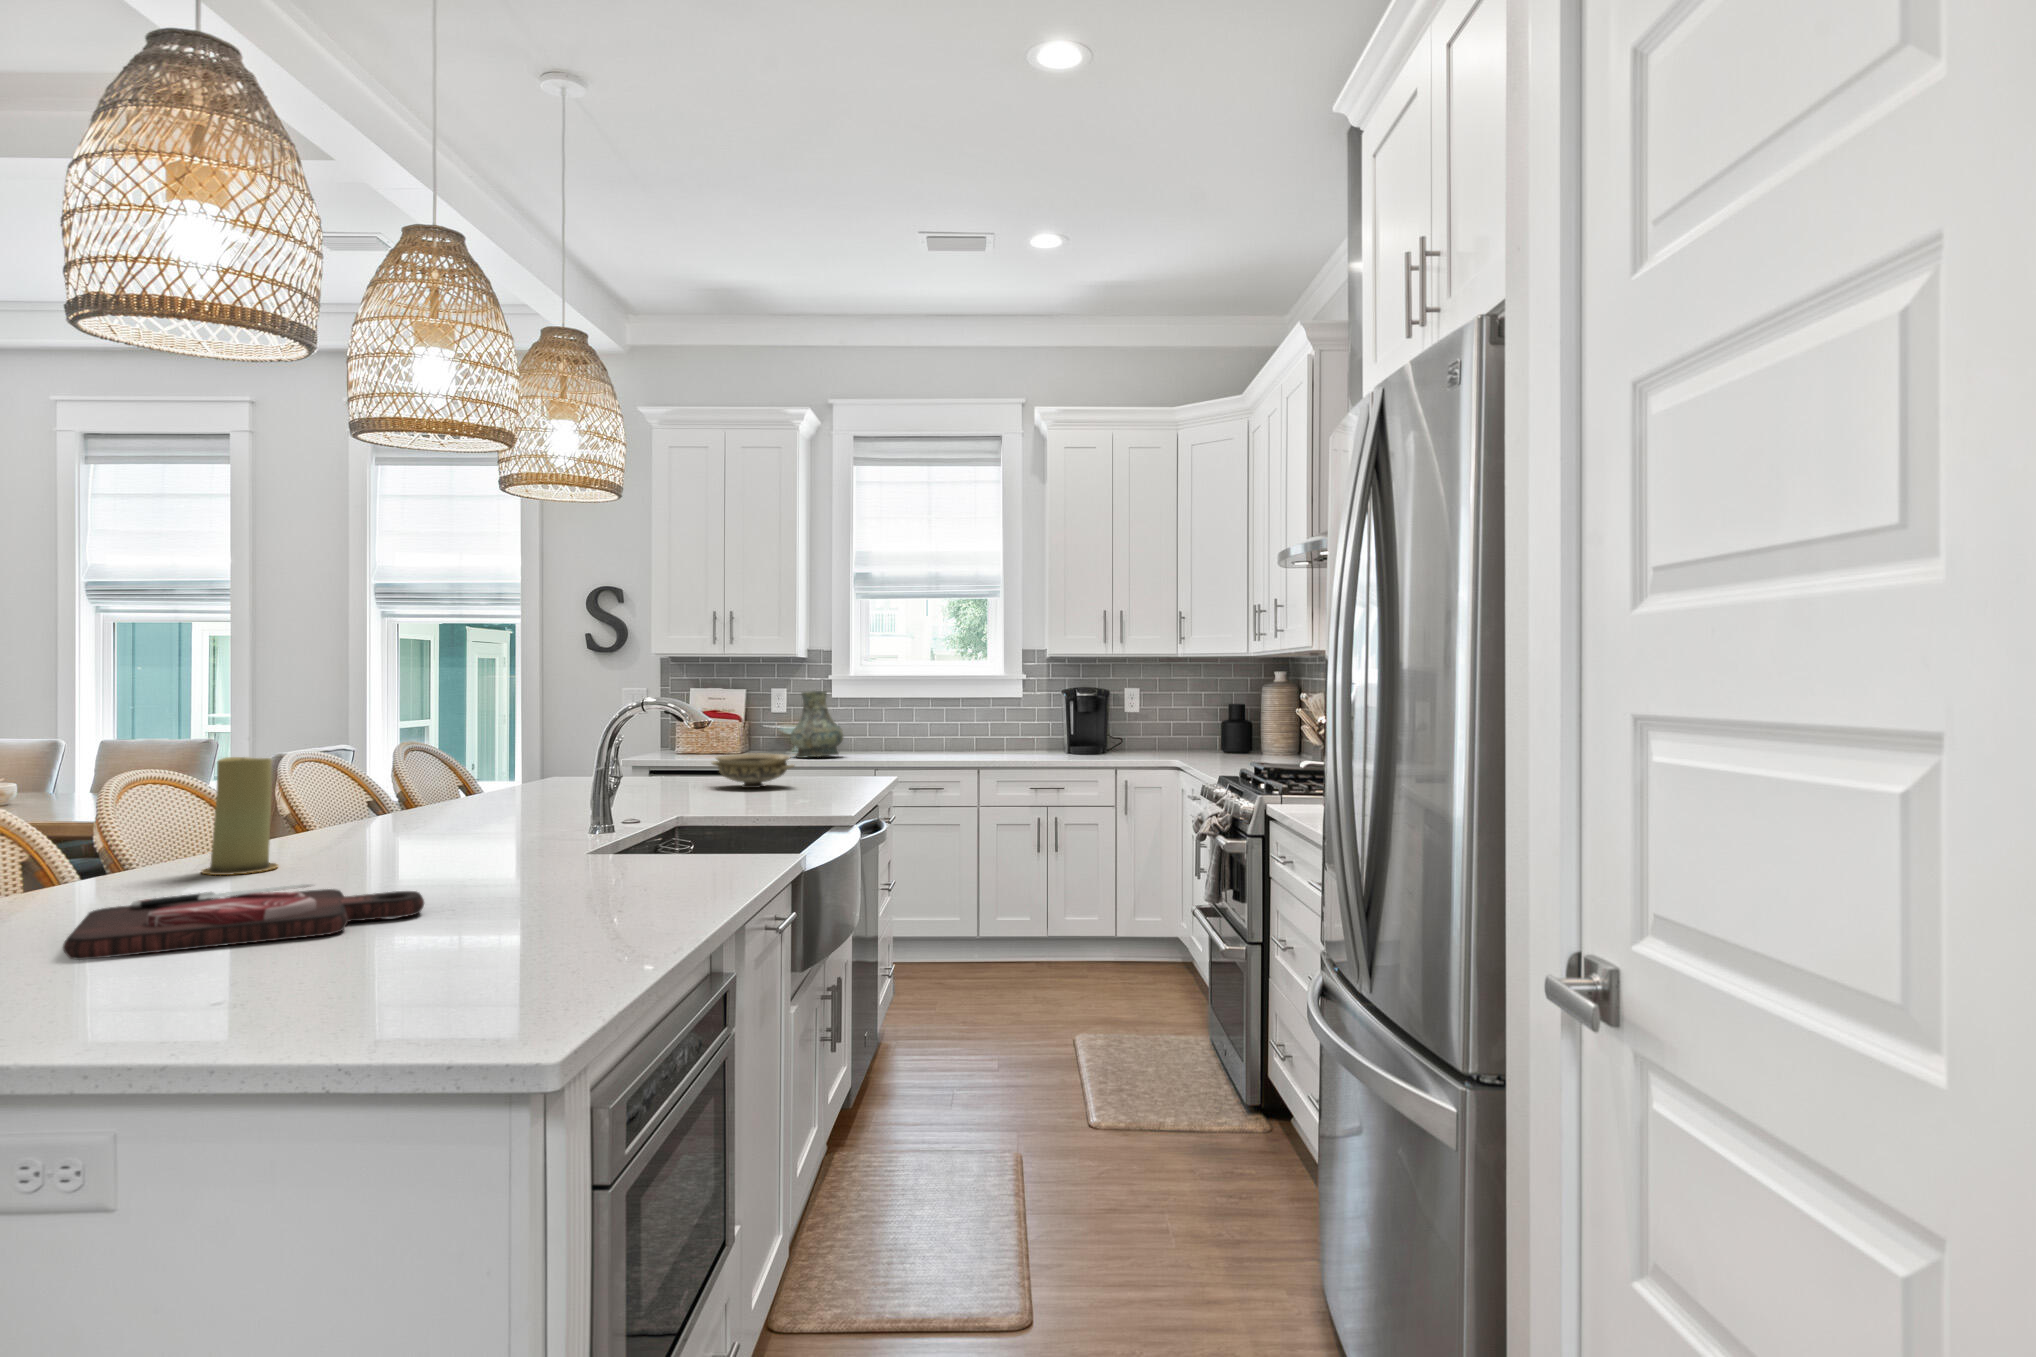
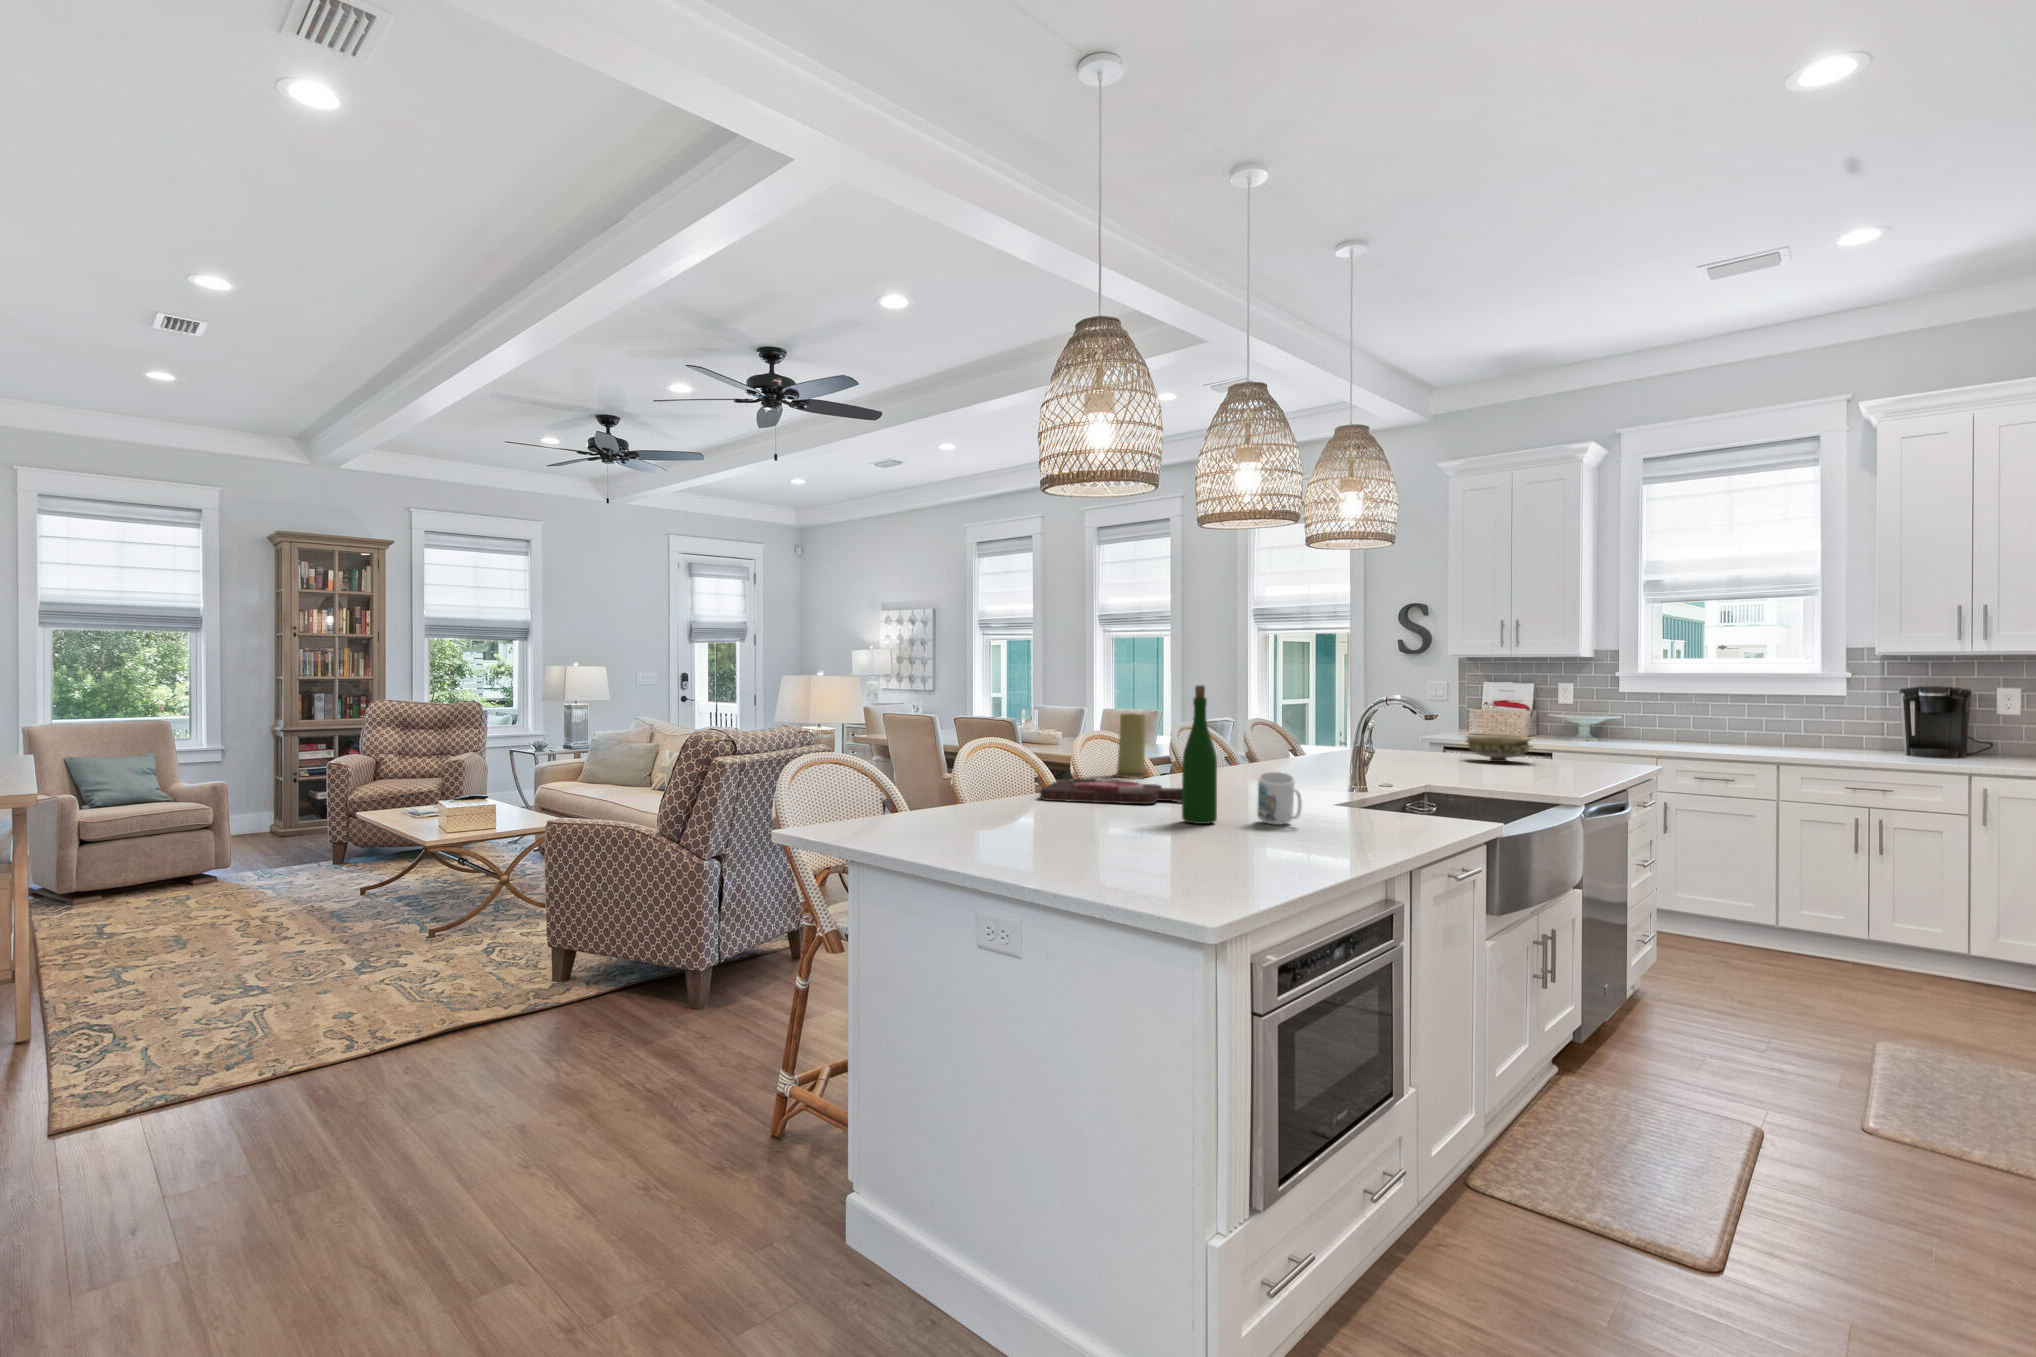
vase: present [790,691,843,758] -> none [1568,687,1623,746]
wine bottle: none [434,715,504,967] -> present [1182,685,1217,824]
mug: none [568,854,650,943] -> present [1257,772,1302,824]

